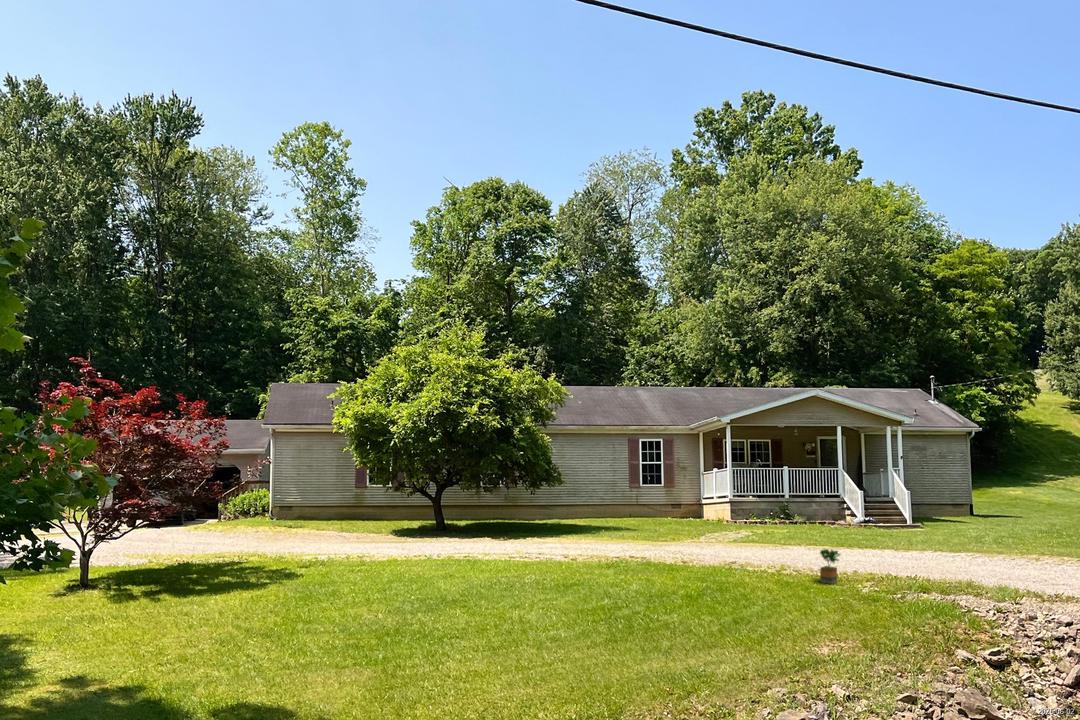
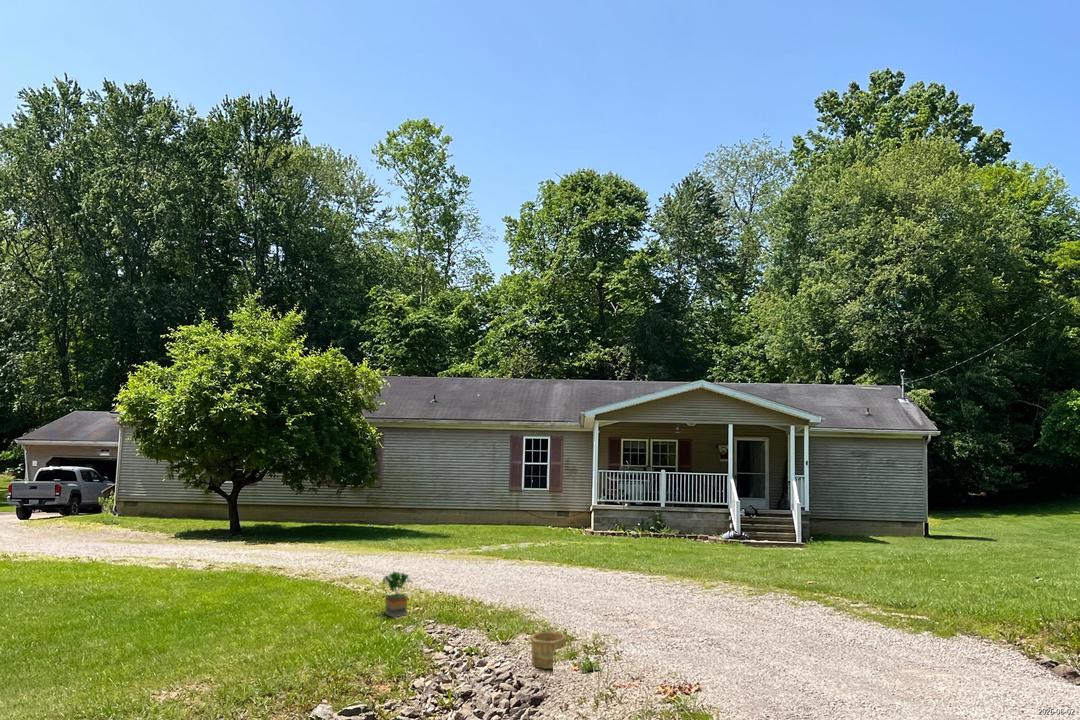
wooden bucket: none [1002,583,1032,609] -> present [531,631,567,669]

